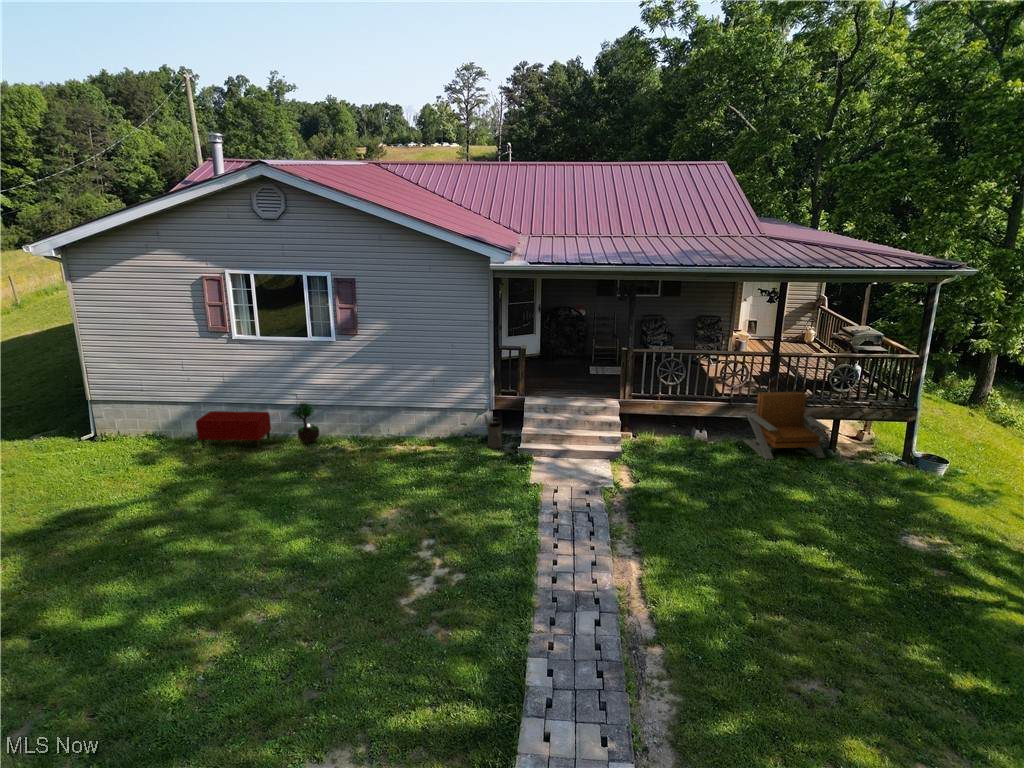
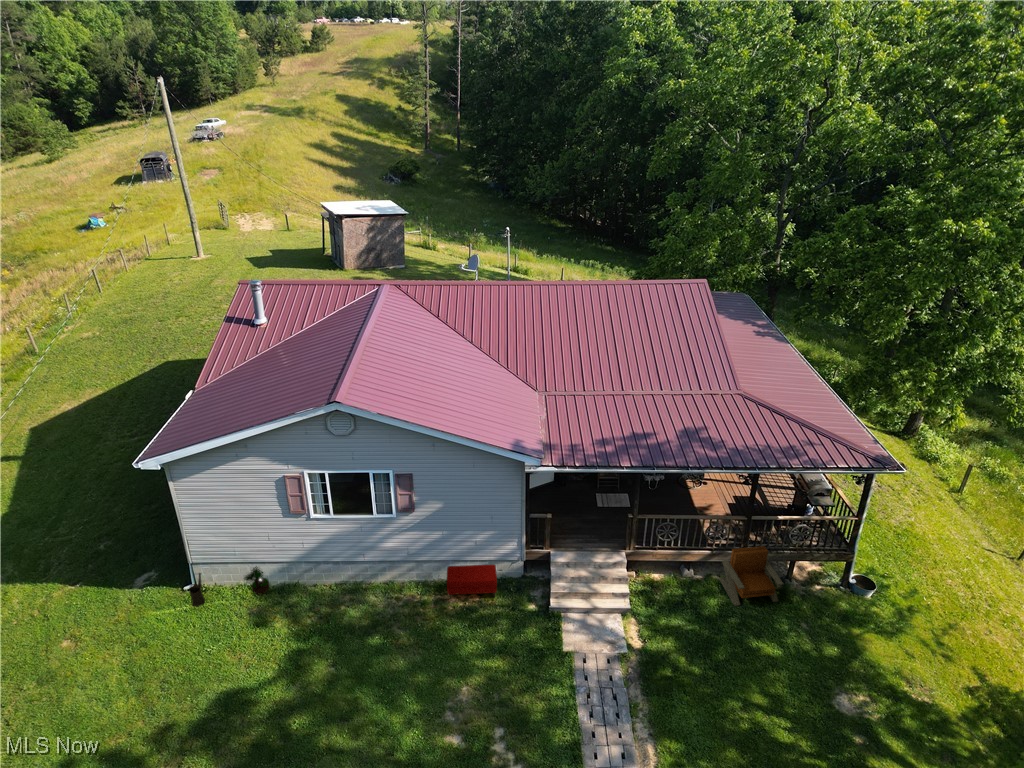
potted tree: present [290,402,319,443] -> present [244,566,270,595]
bench: present [196,411,271,448] -> present [447,564,497,599]
watering can: present [484,415,502,449] -> present [189,573,205,607]

